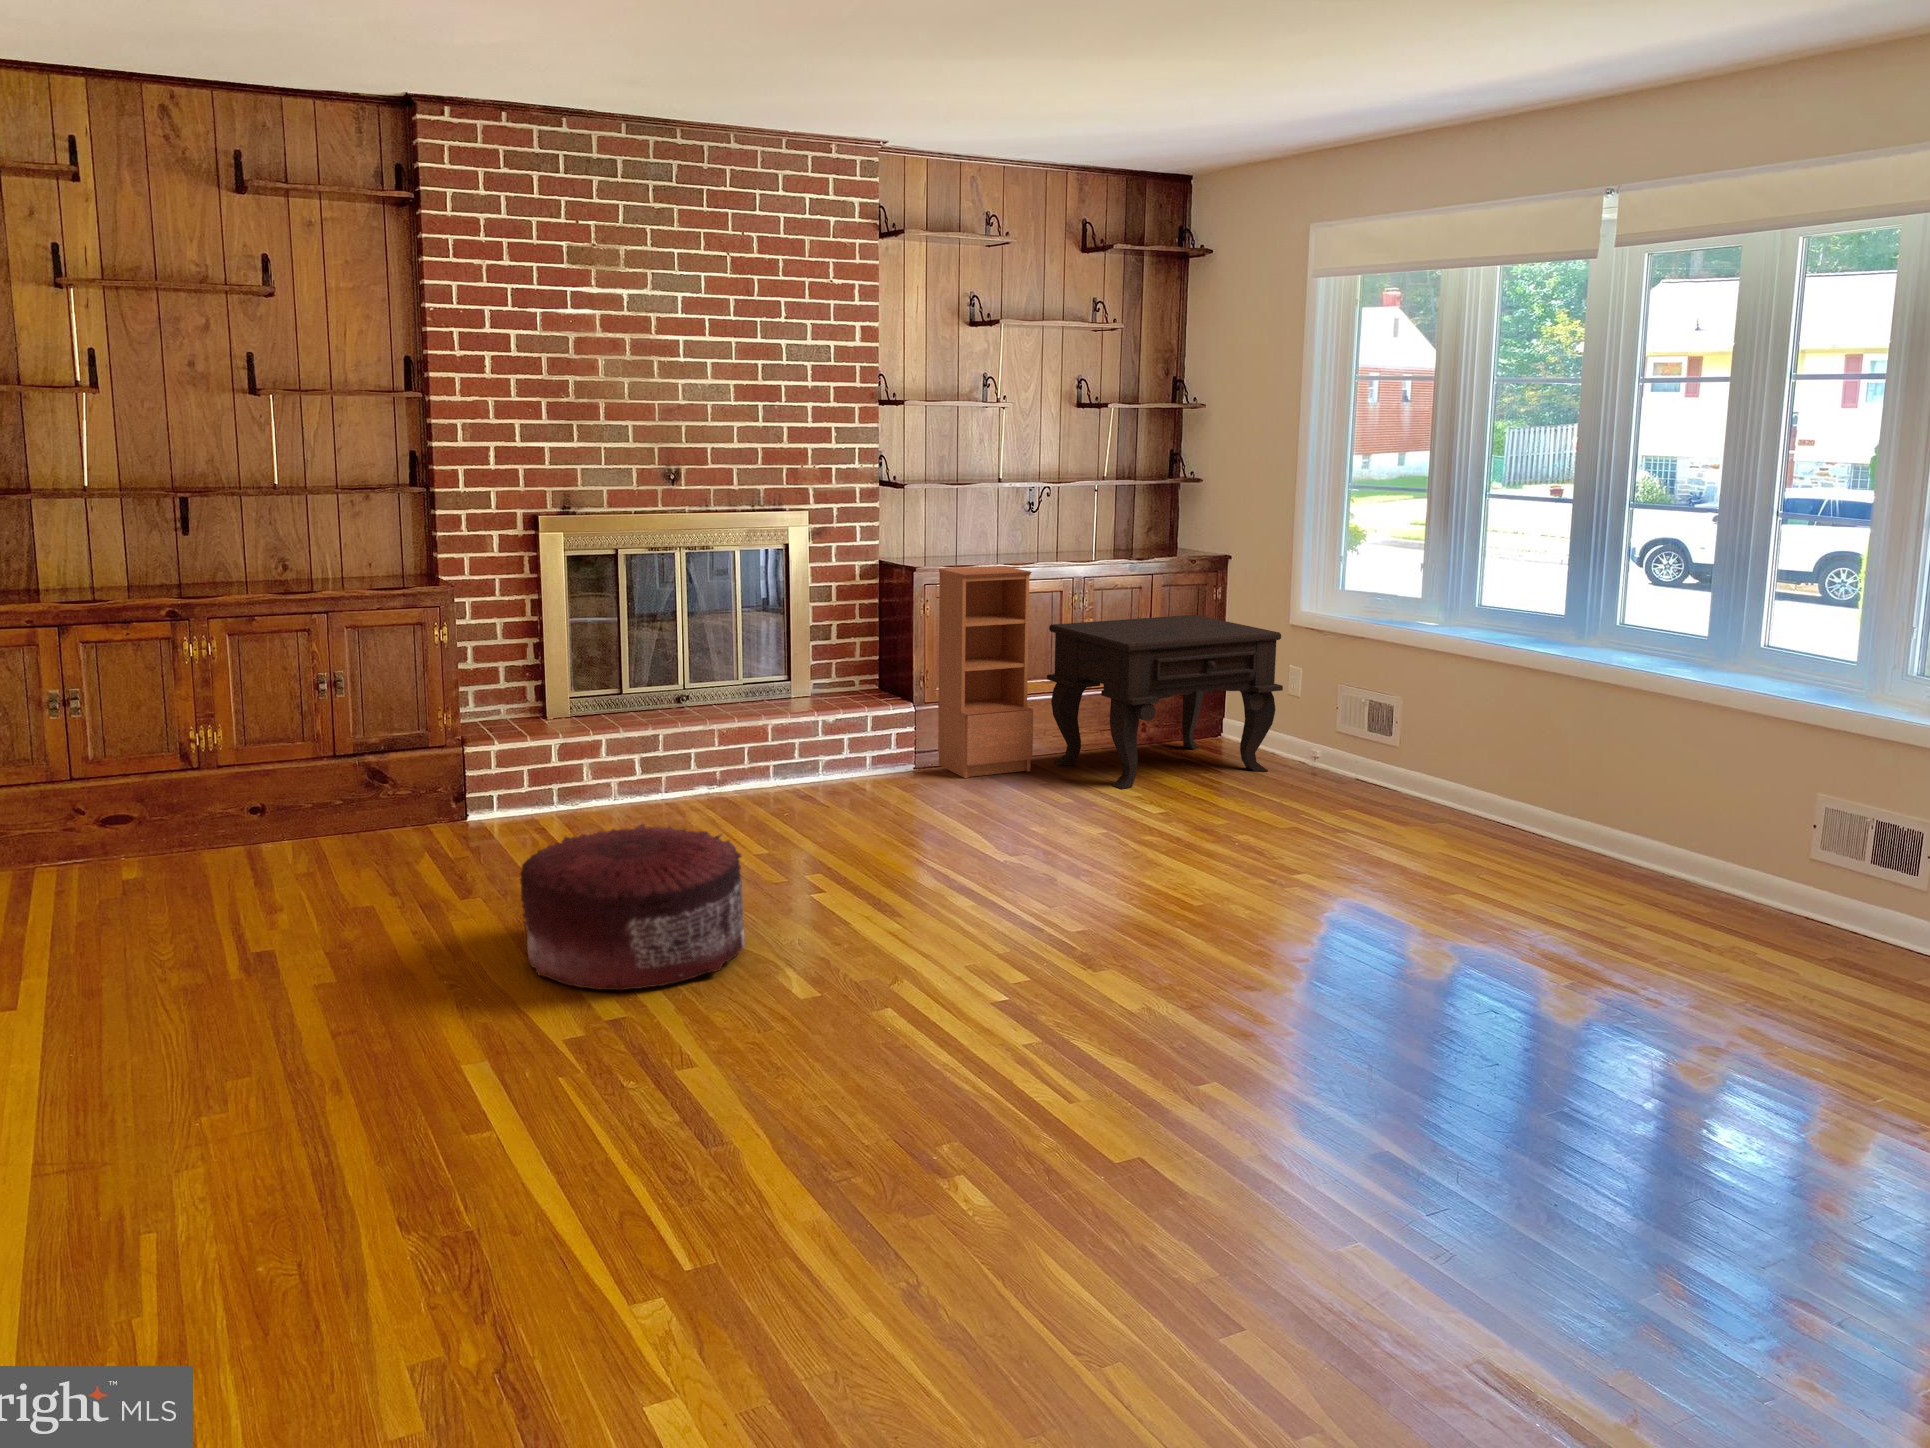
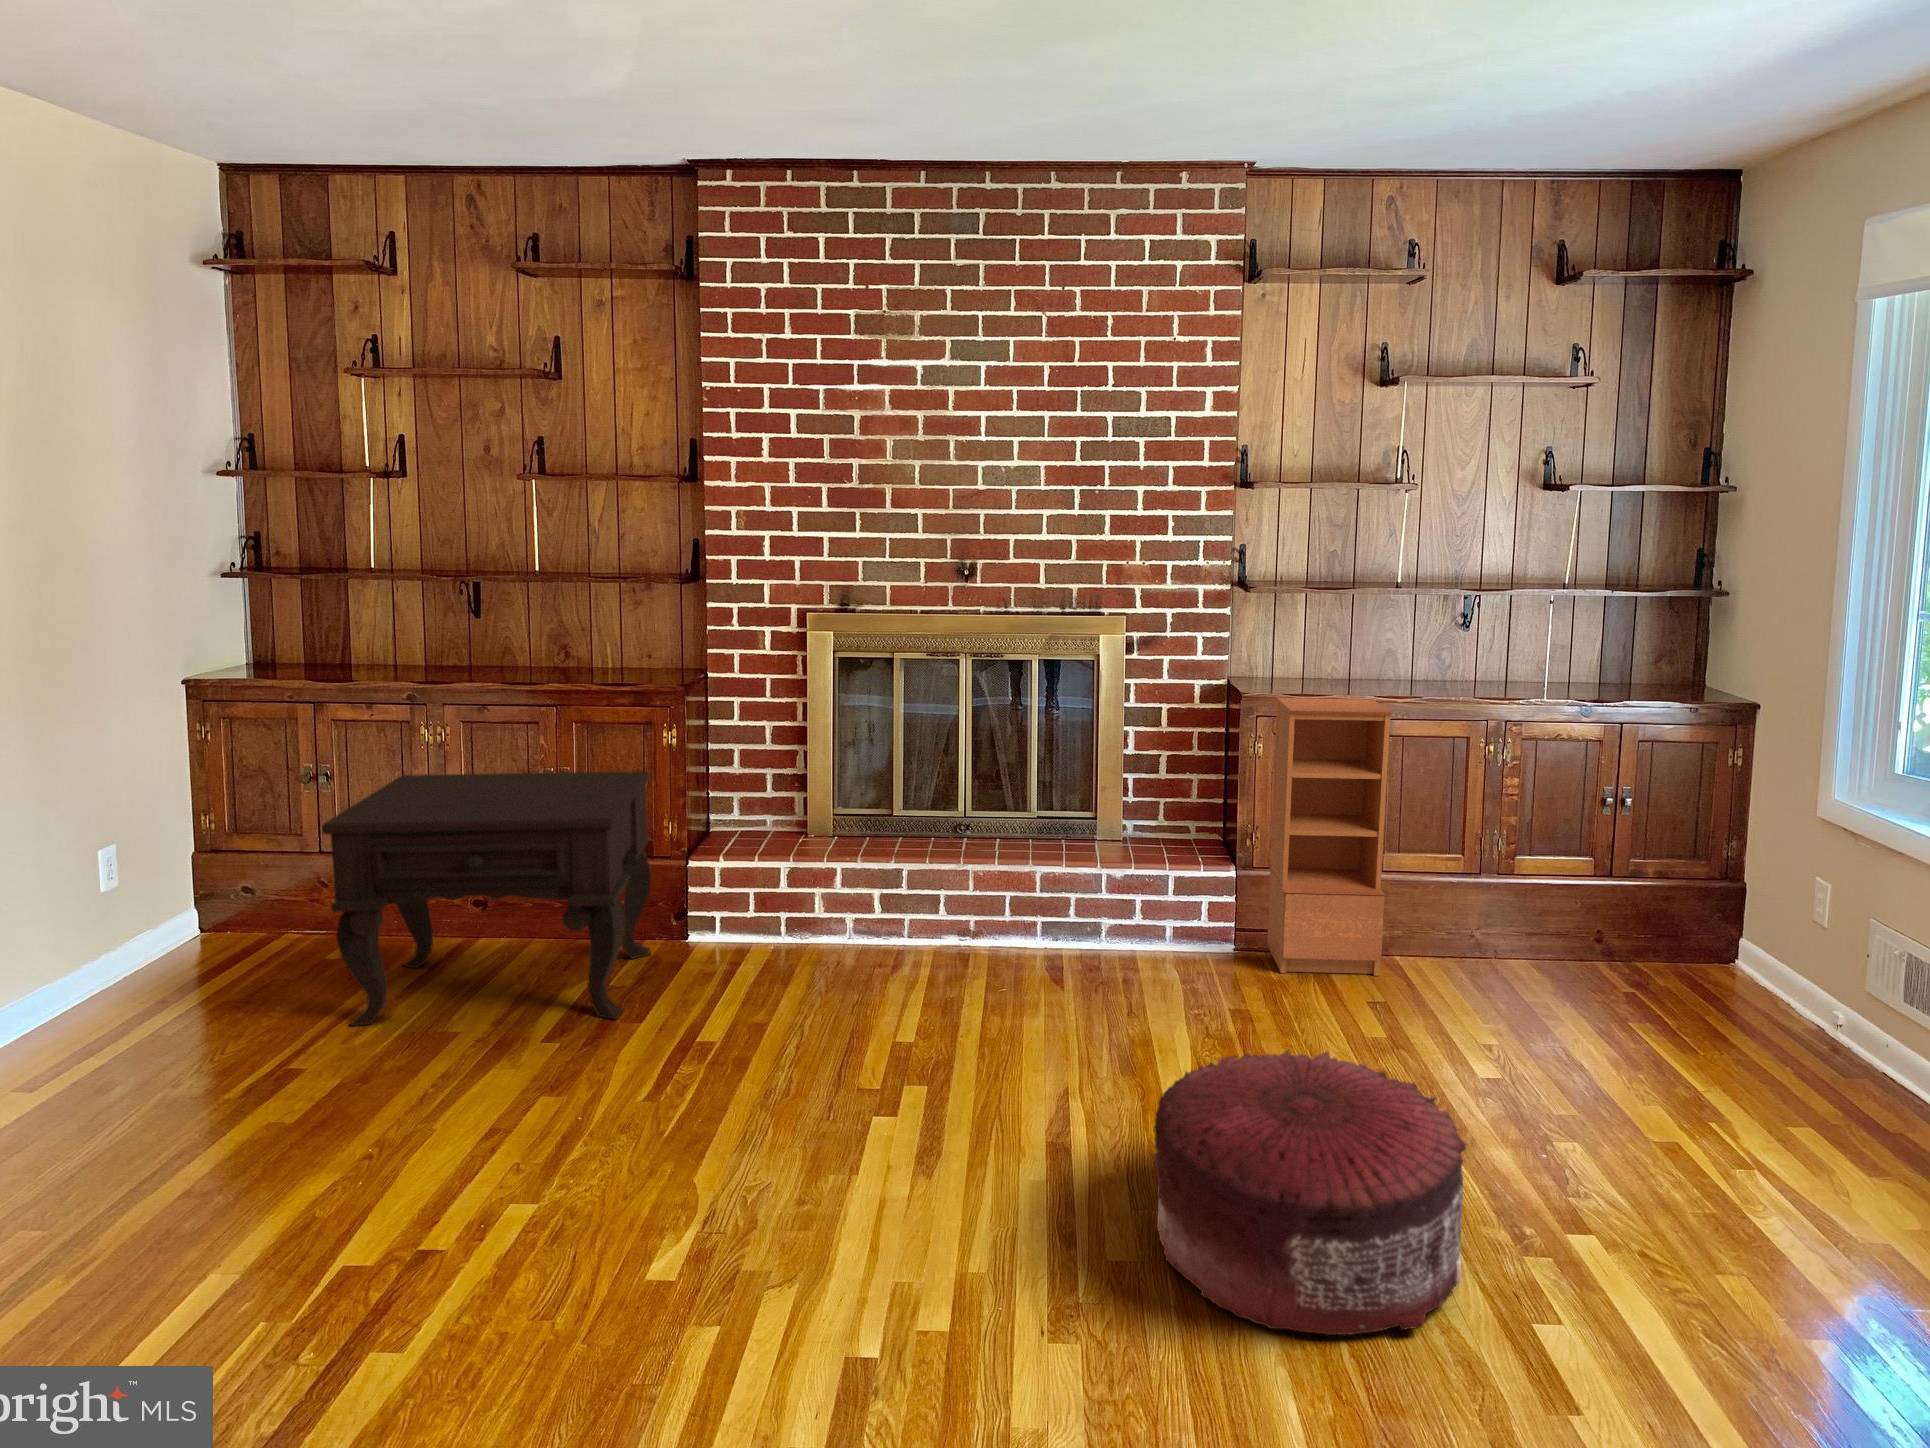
side table: present [1047,615,1283,789] -> present [322,771,651,1026]
pouf: present [520,824,745,990] -> present [1154,1051,1466,1335]

